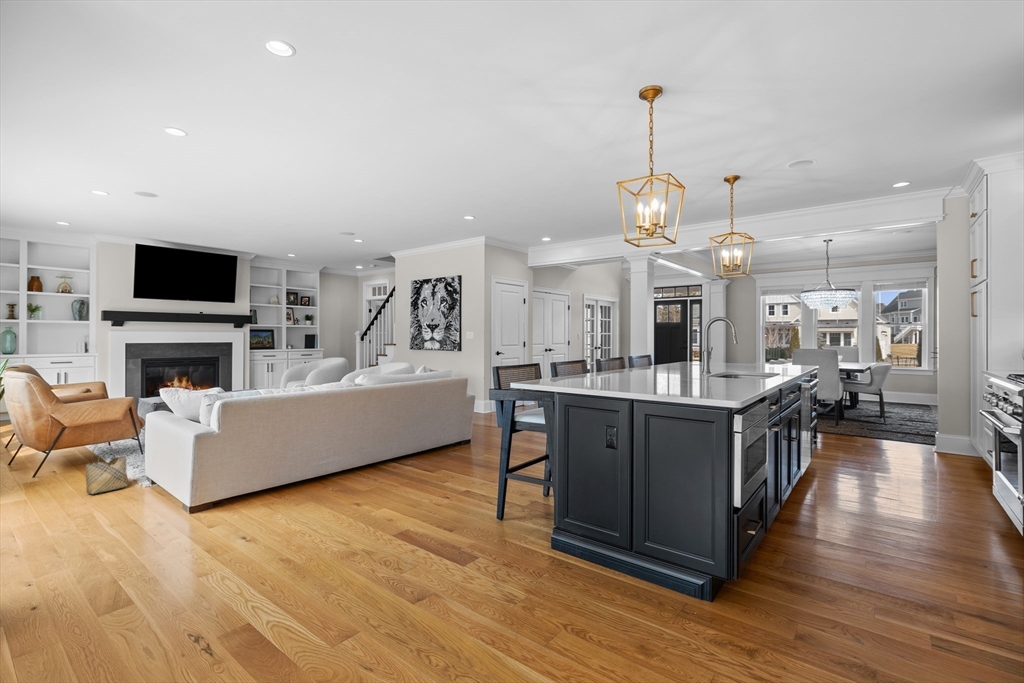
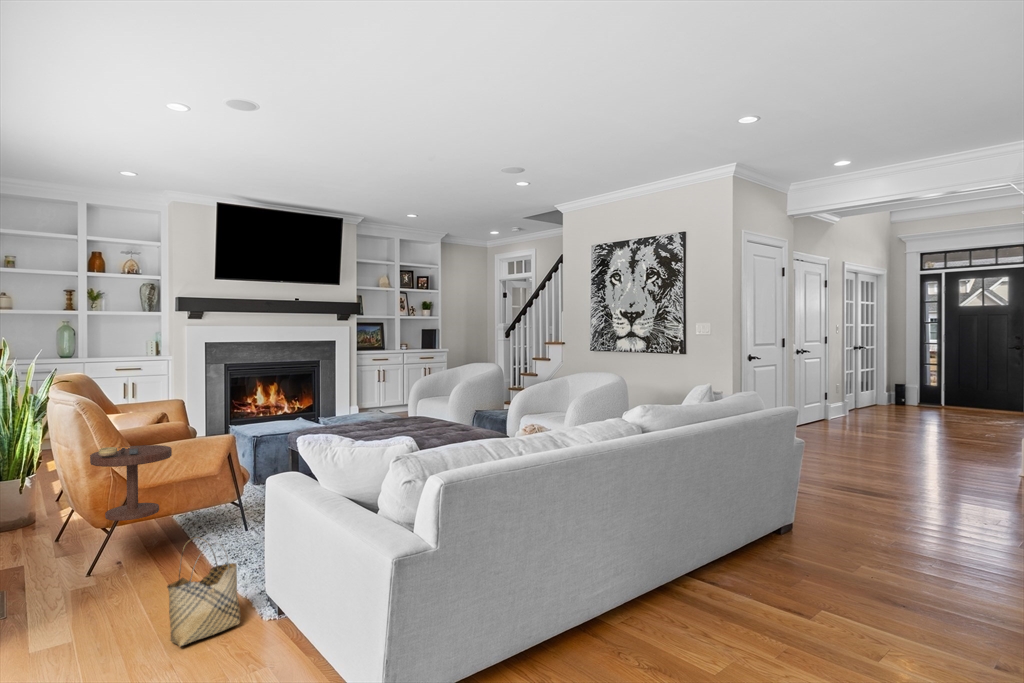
side table: none [38,401,91,474] -> present [90,445,172,521]

